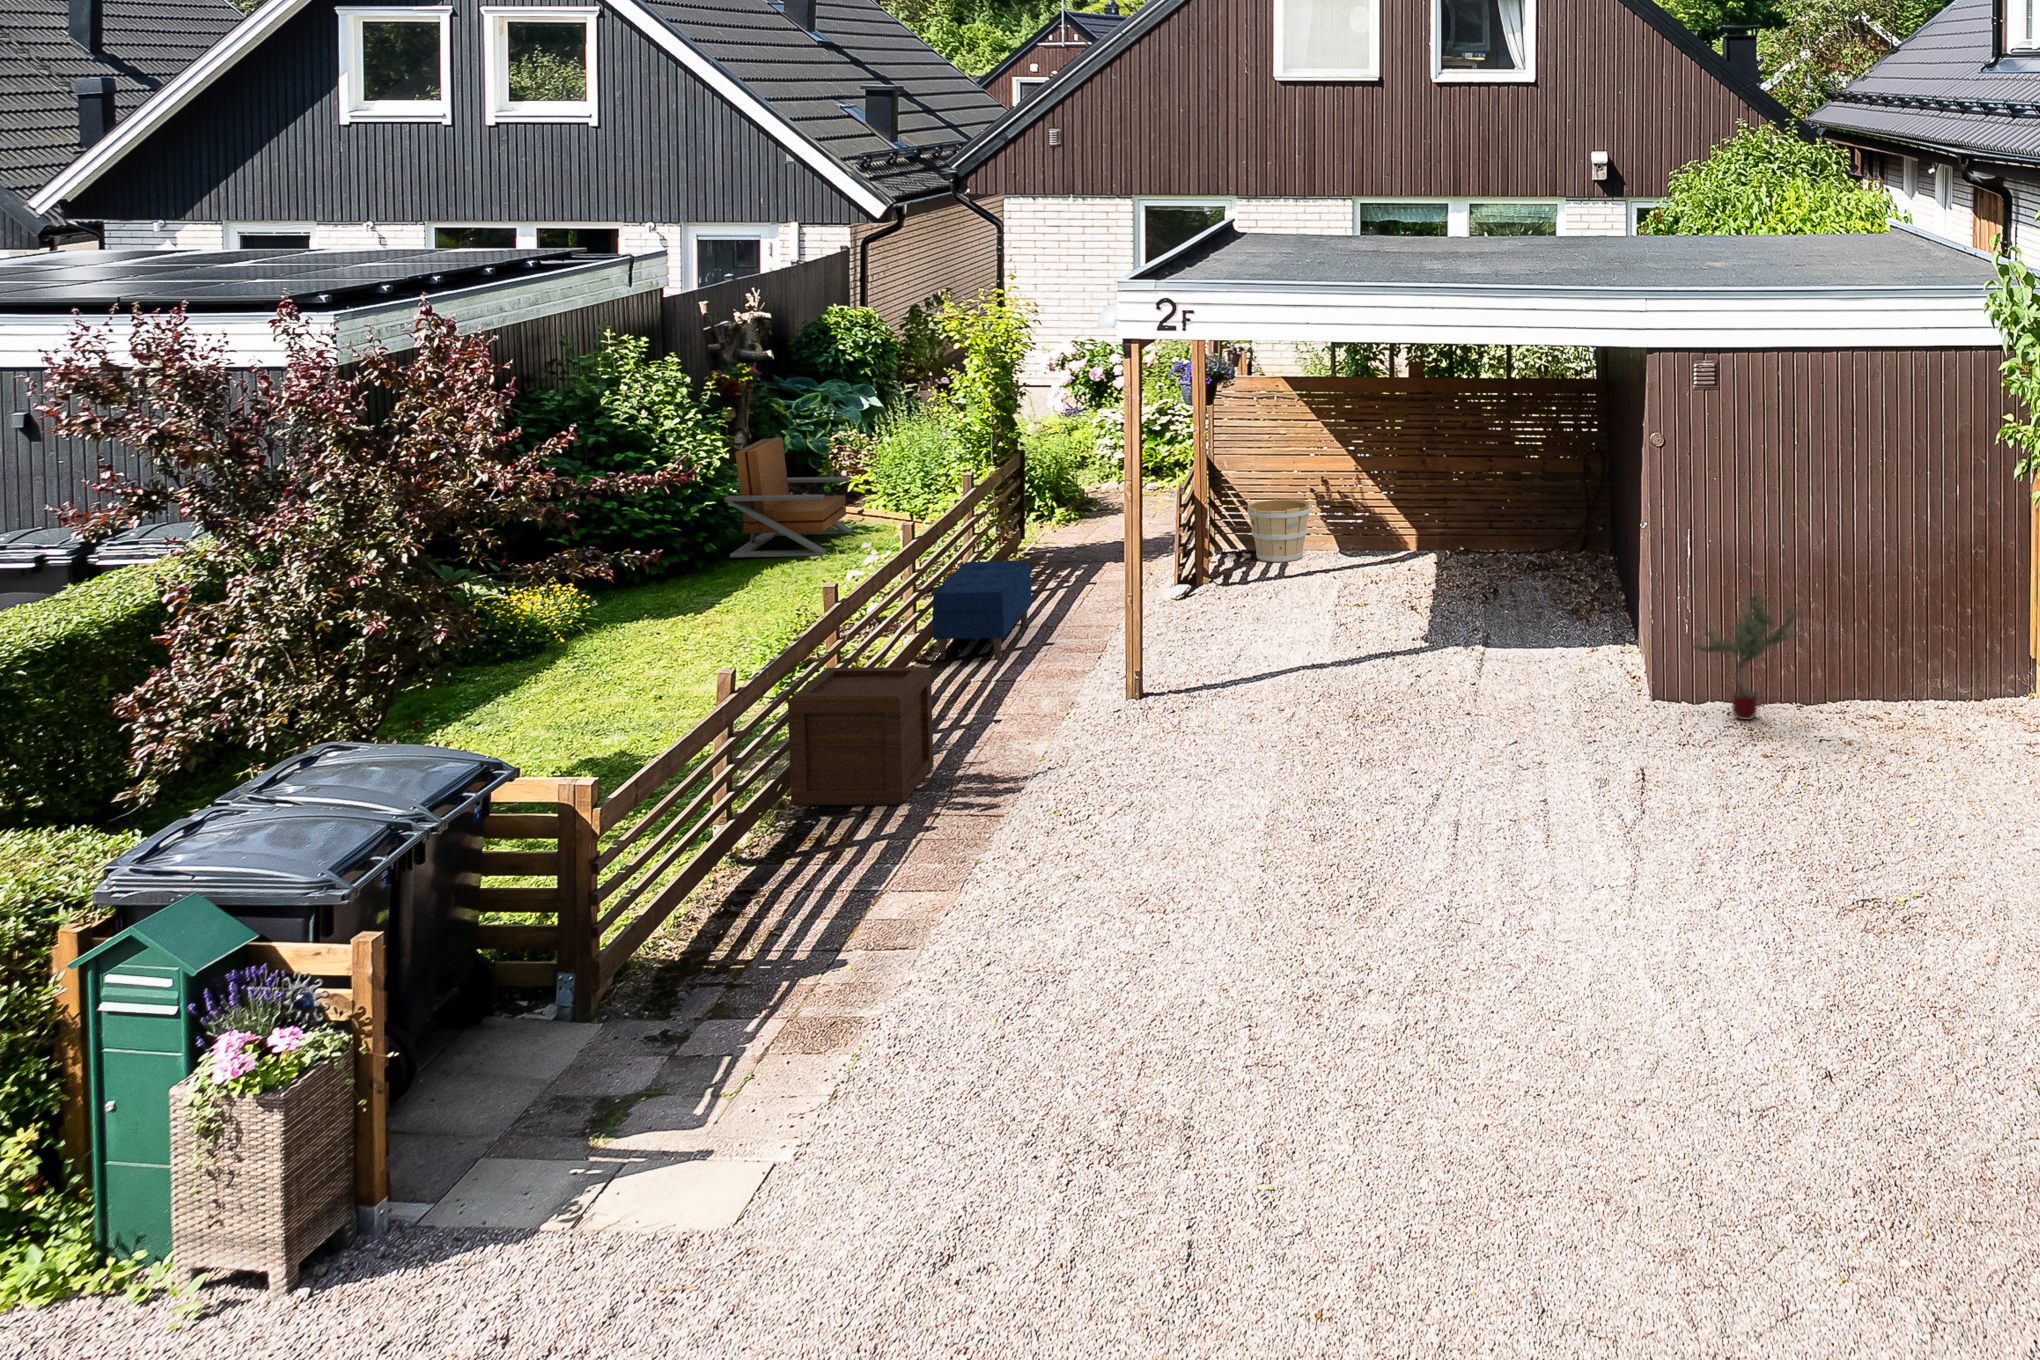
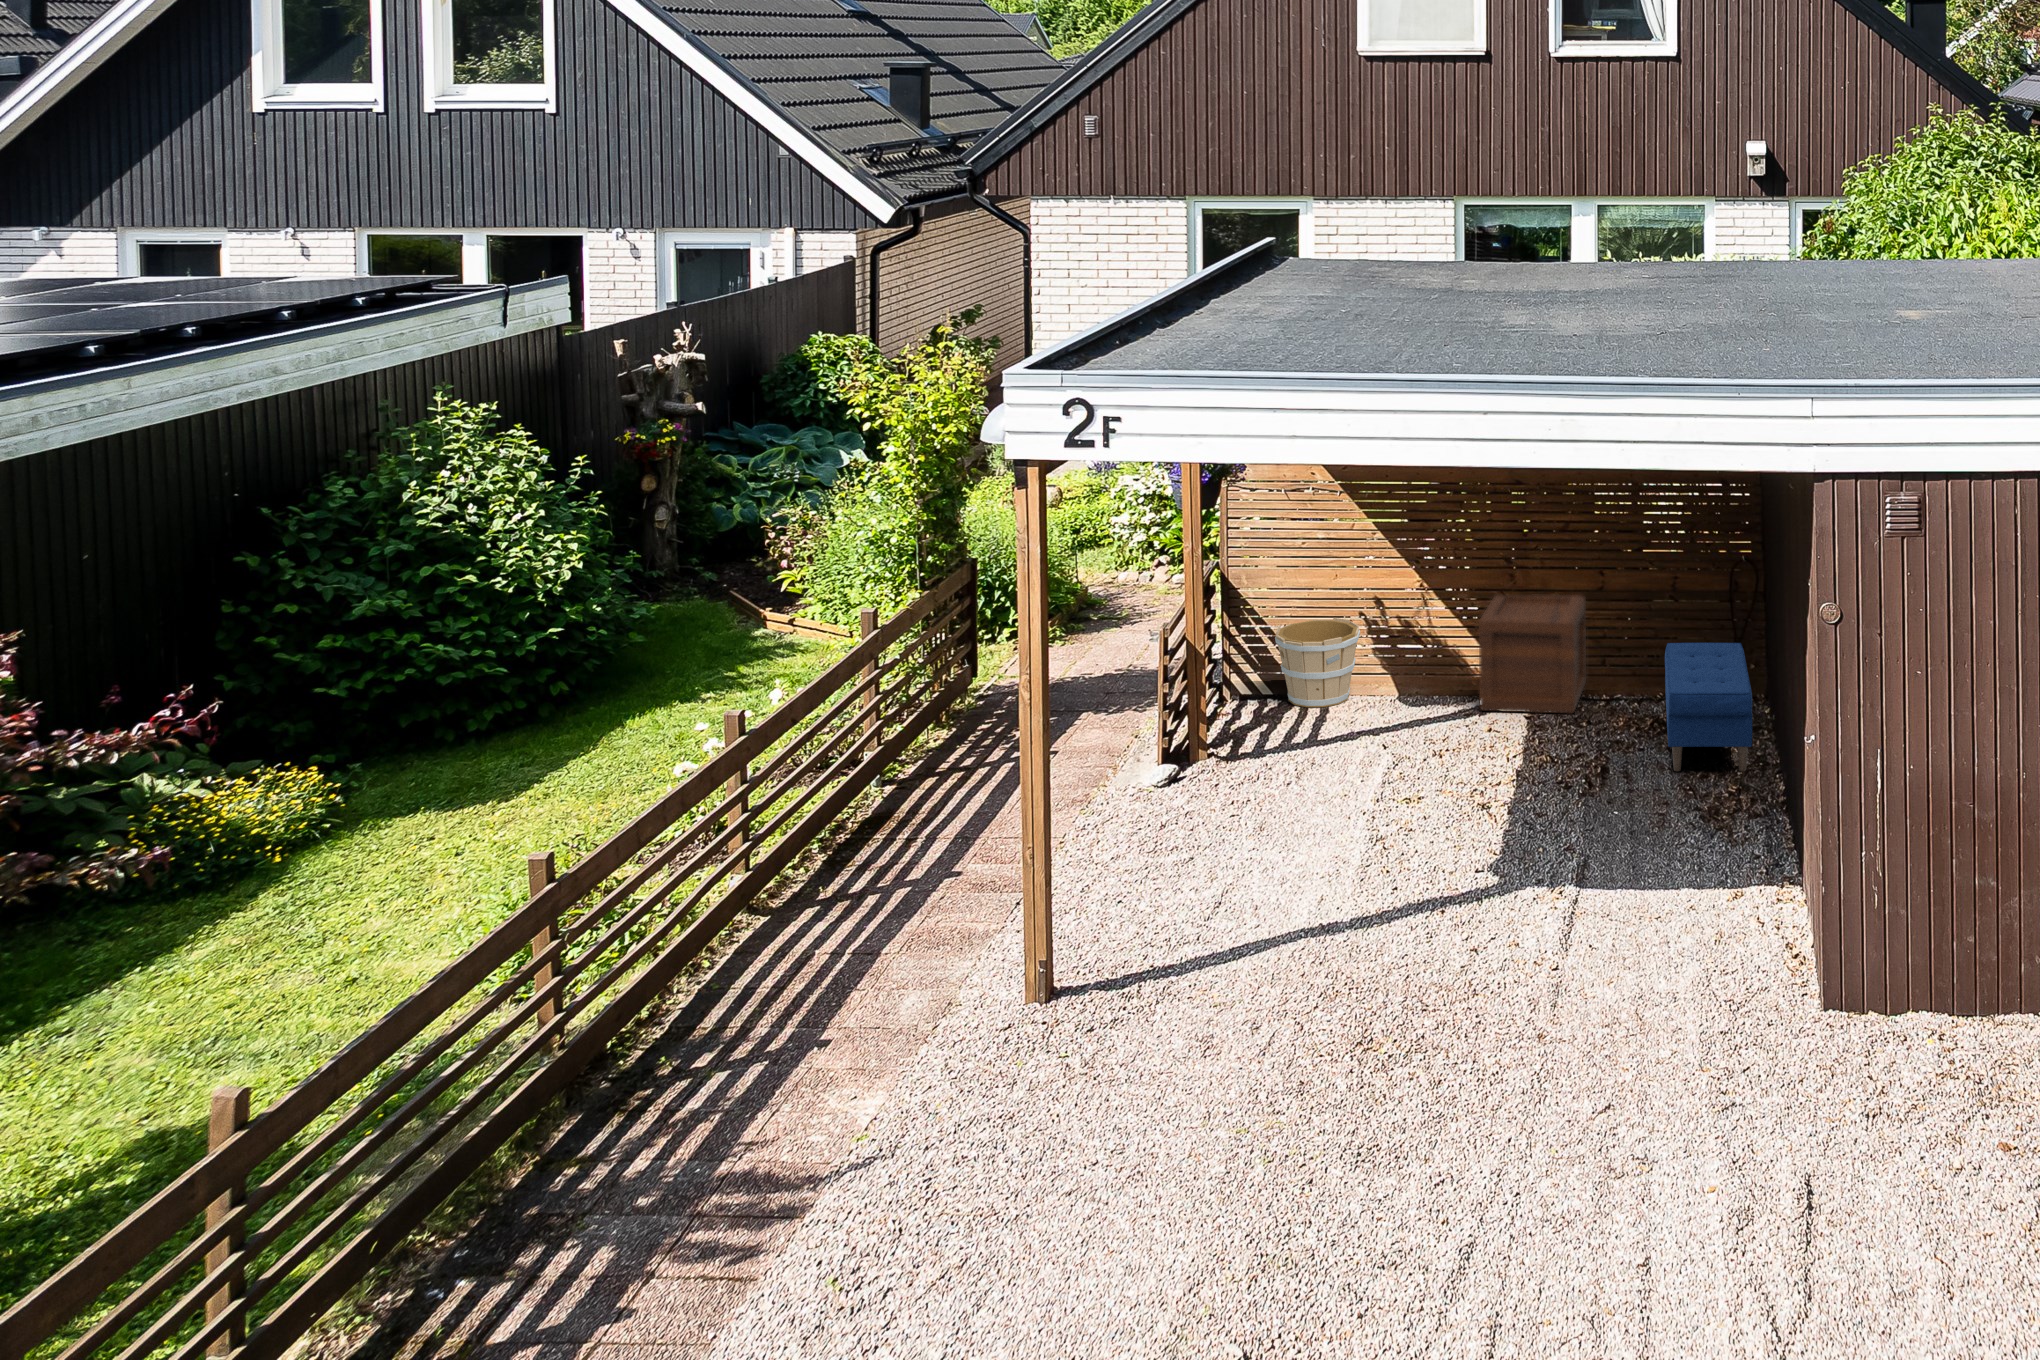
lounge chair: present [724,437,853,557] -> none [596,530,785,695]
bench: present [932,561,1032,660] -> present [1665,643,1752,771]
potted tree: present [1693,588,1797,720] -> none [1848,864,2015,1069]
wooden crate: present [788,667,934,806] -> present [1479,596,1586,714]

